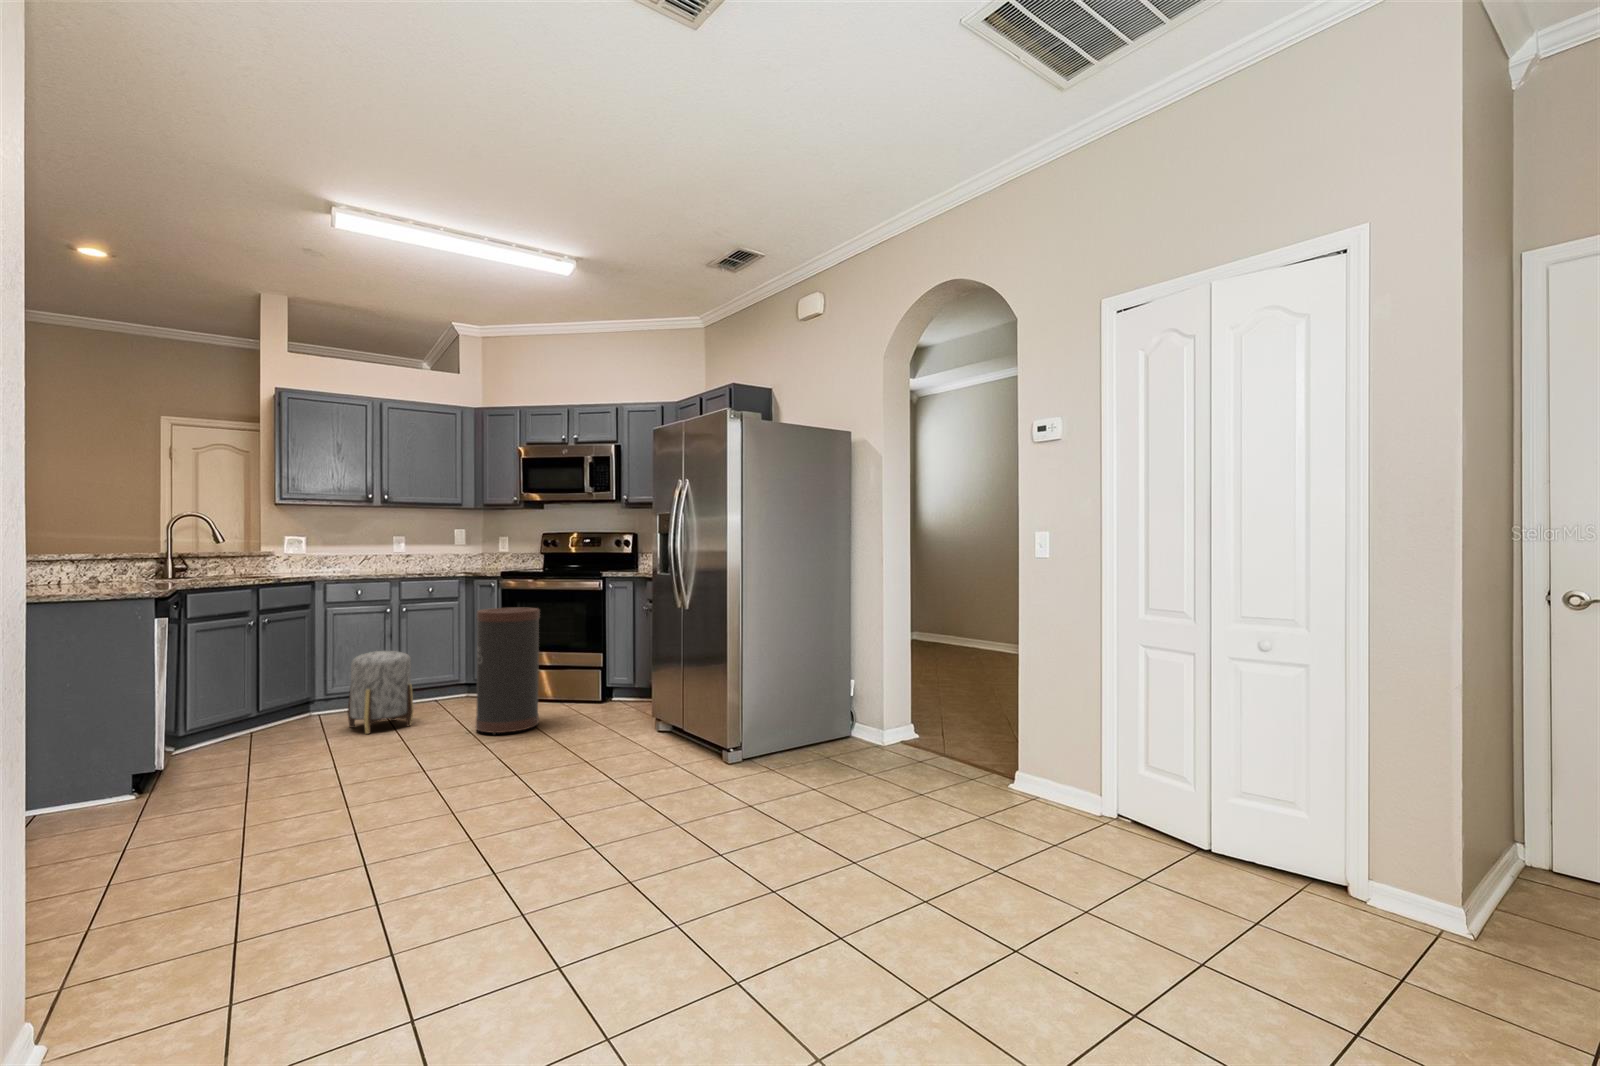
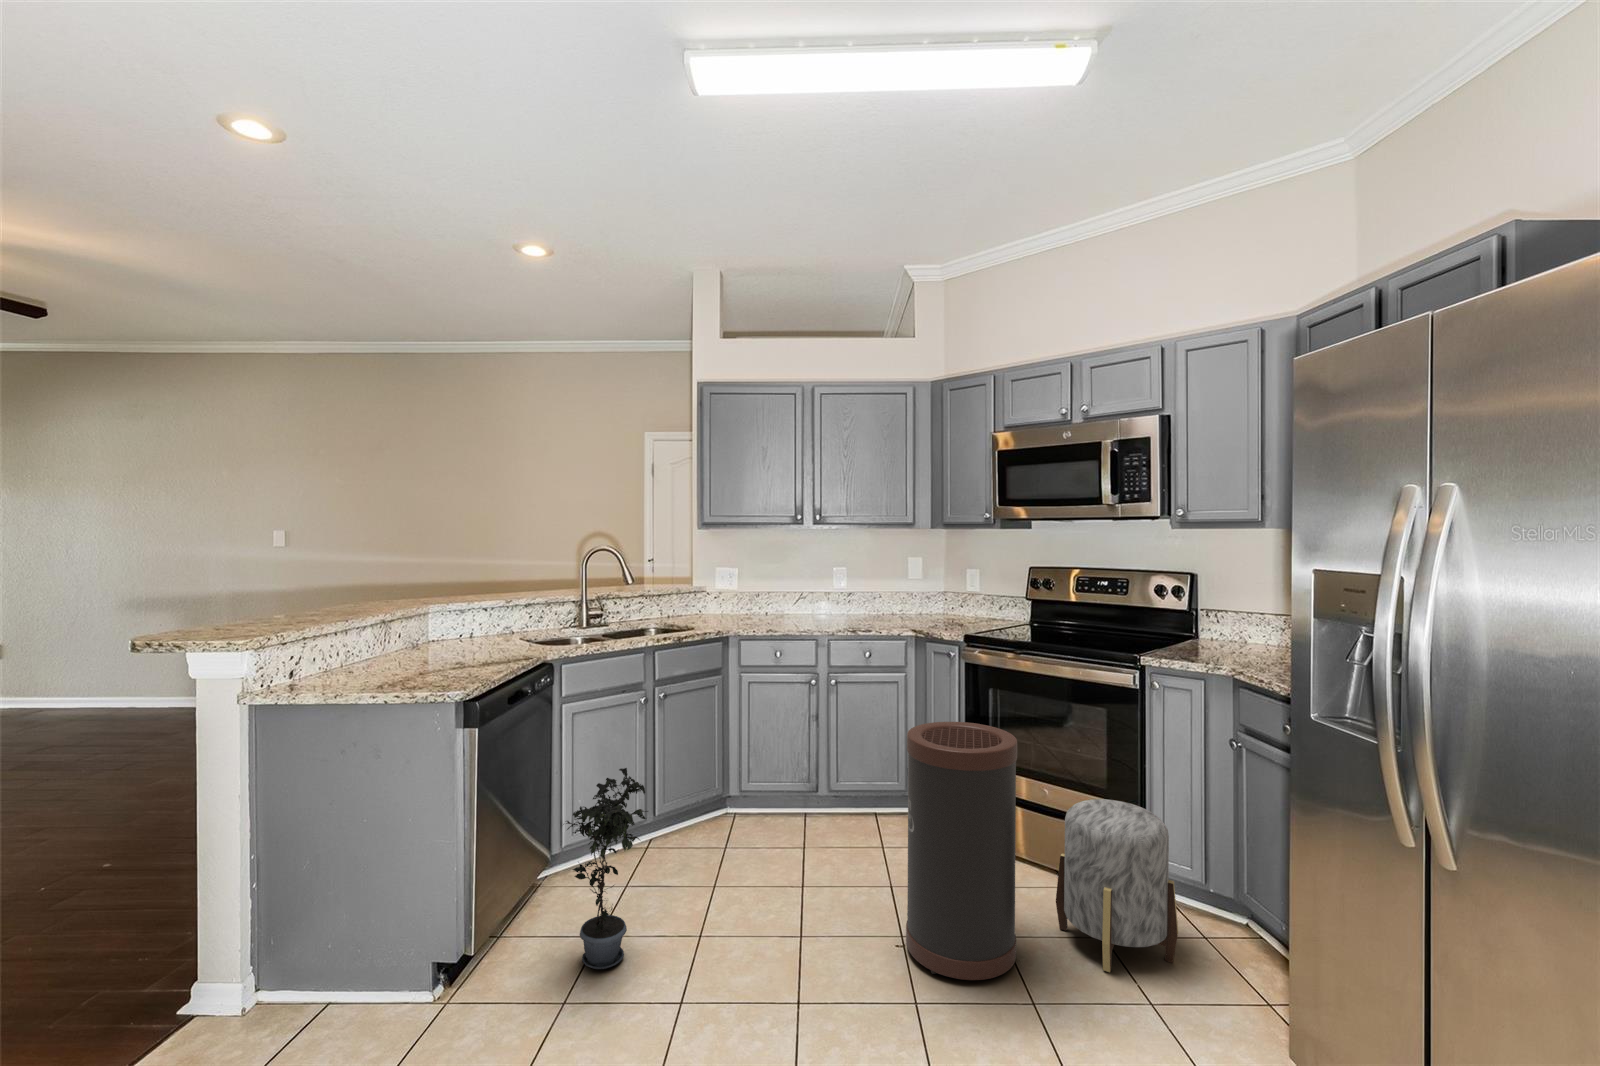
potted plant: none [238,643,305,771] -> present [566,768,648,970]
stool: present [347,651,414,734] -> present [1056,799,1178,972]

